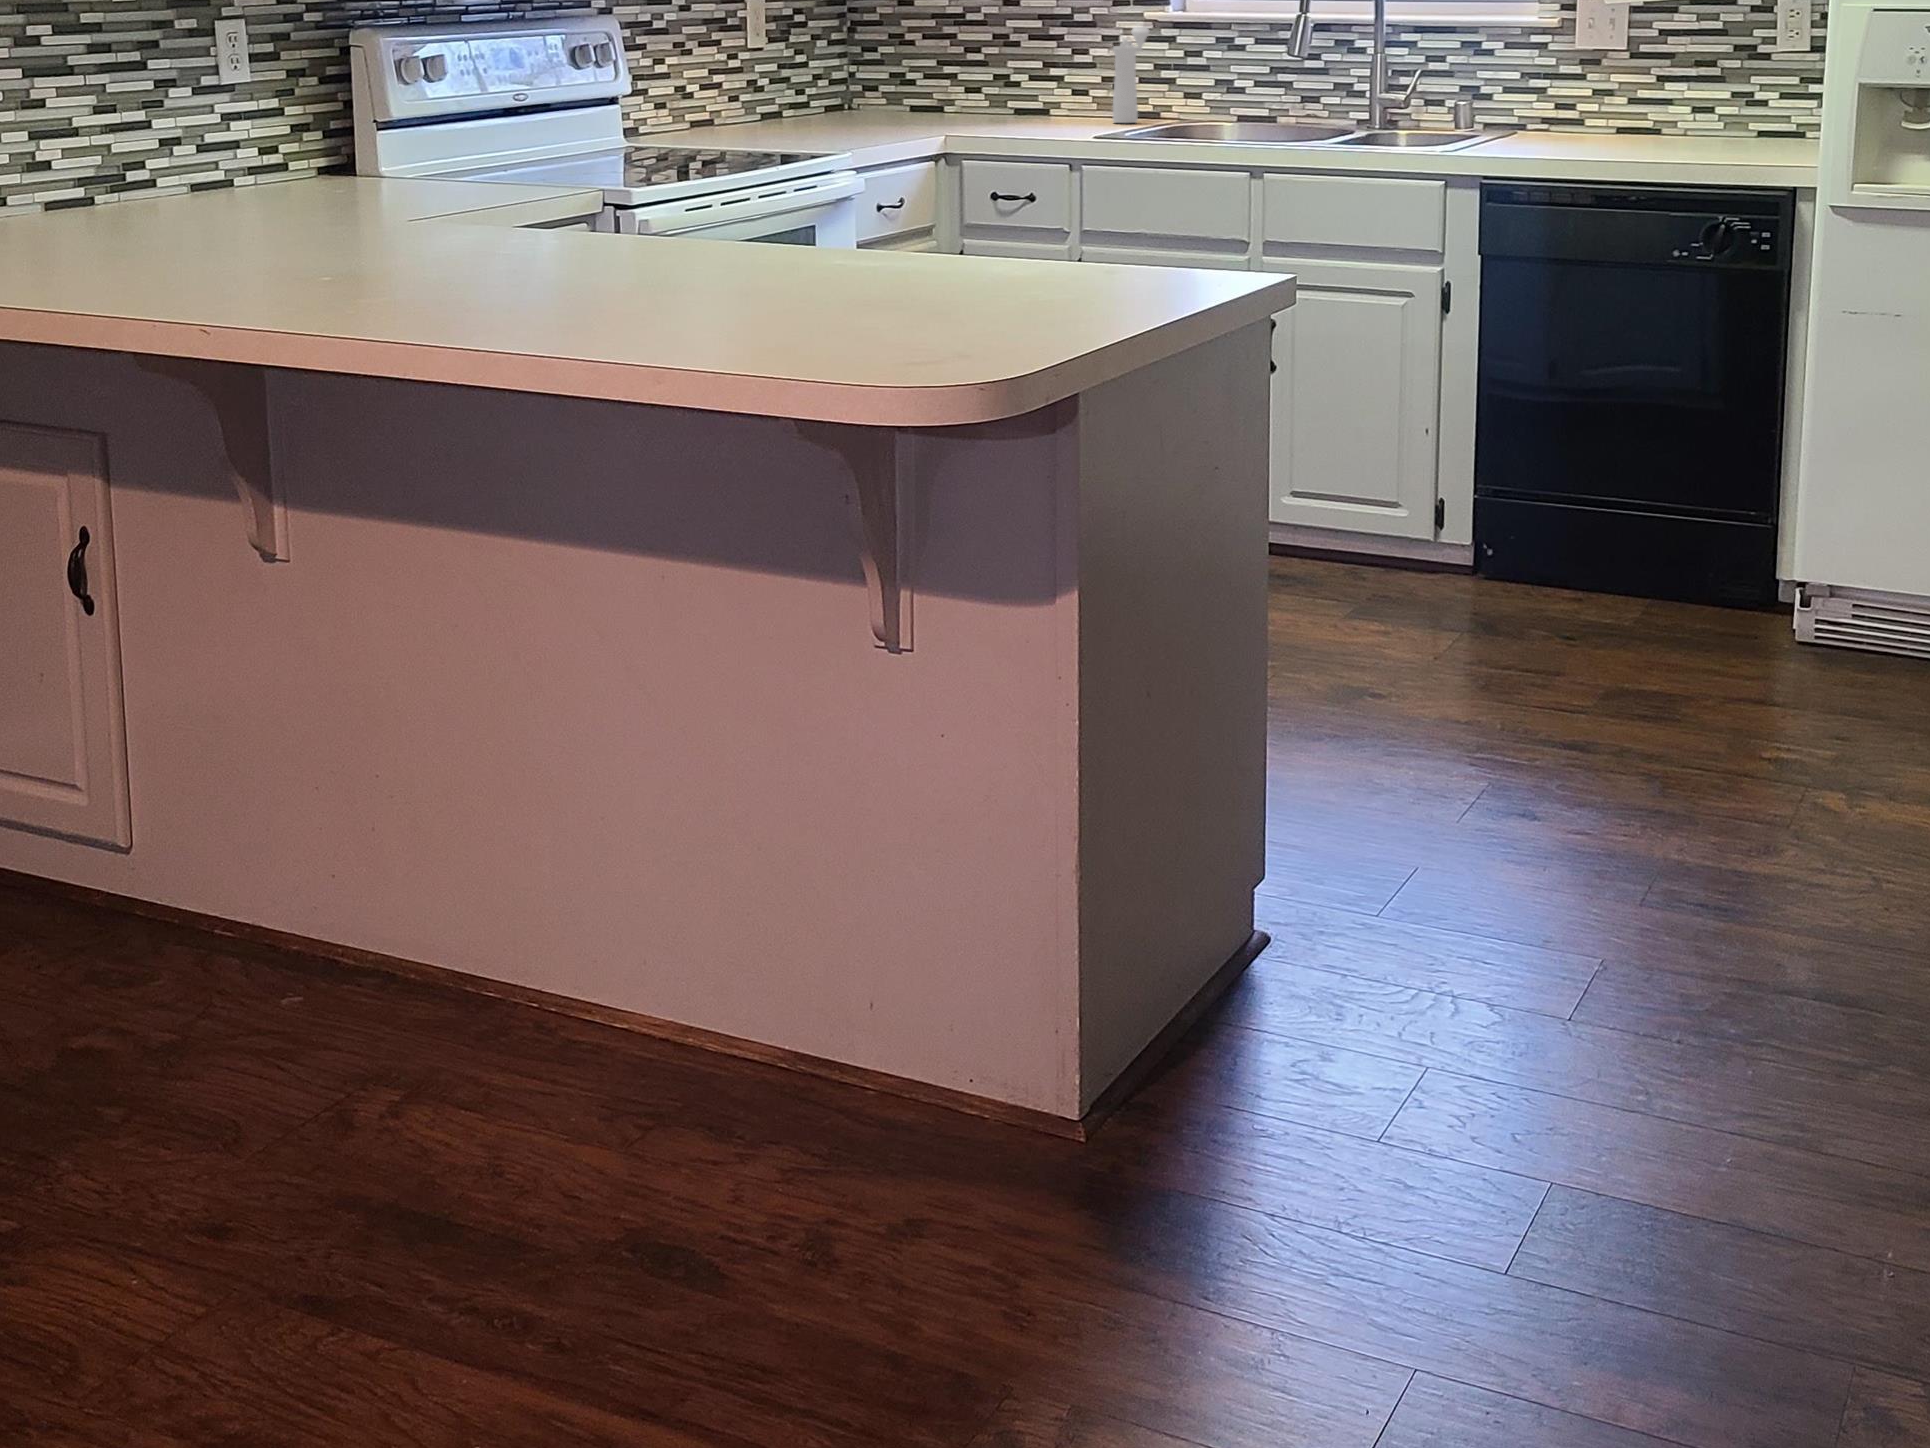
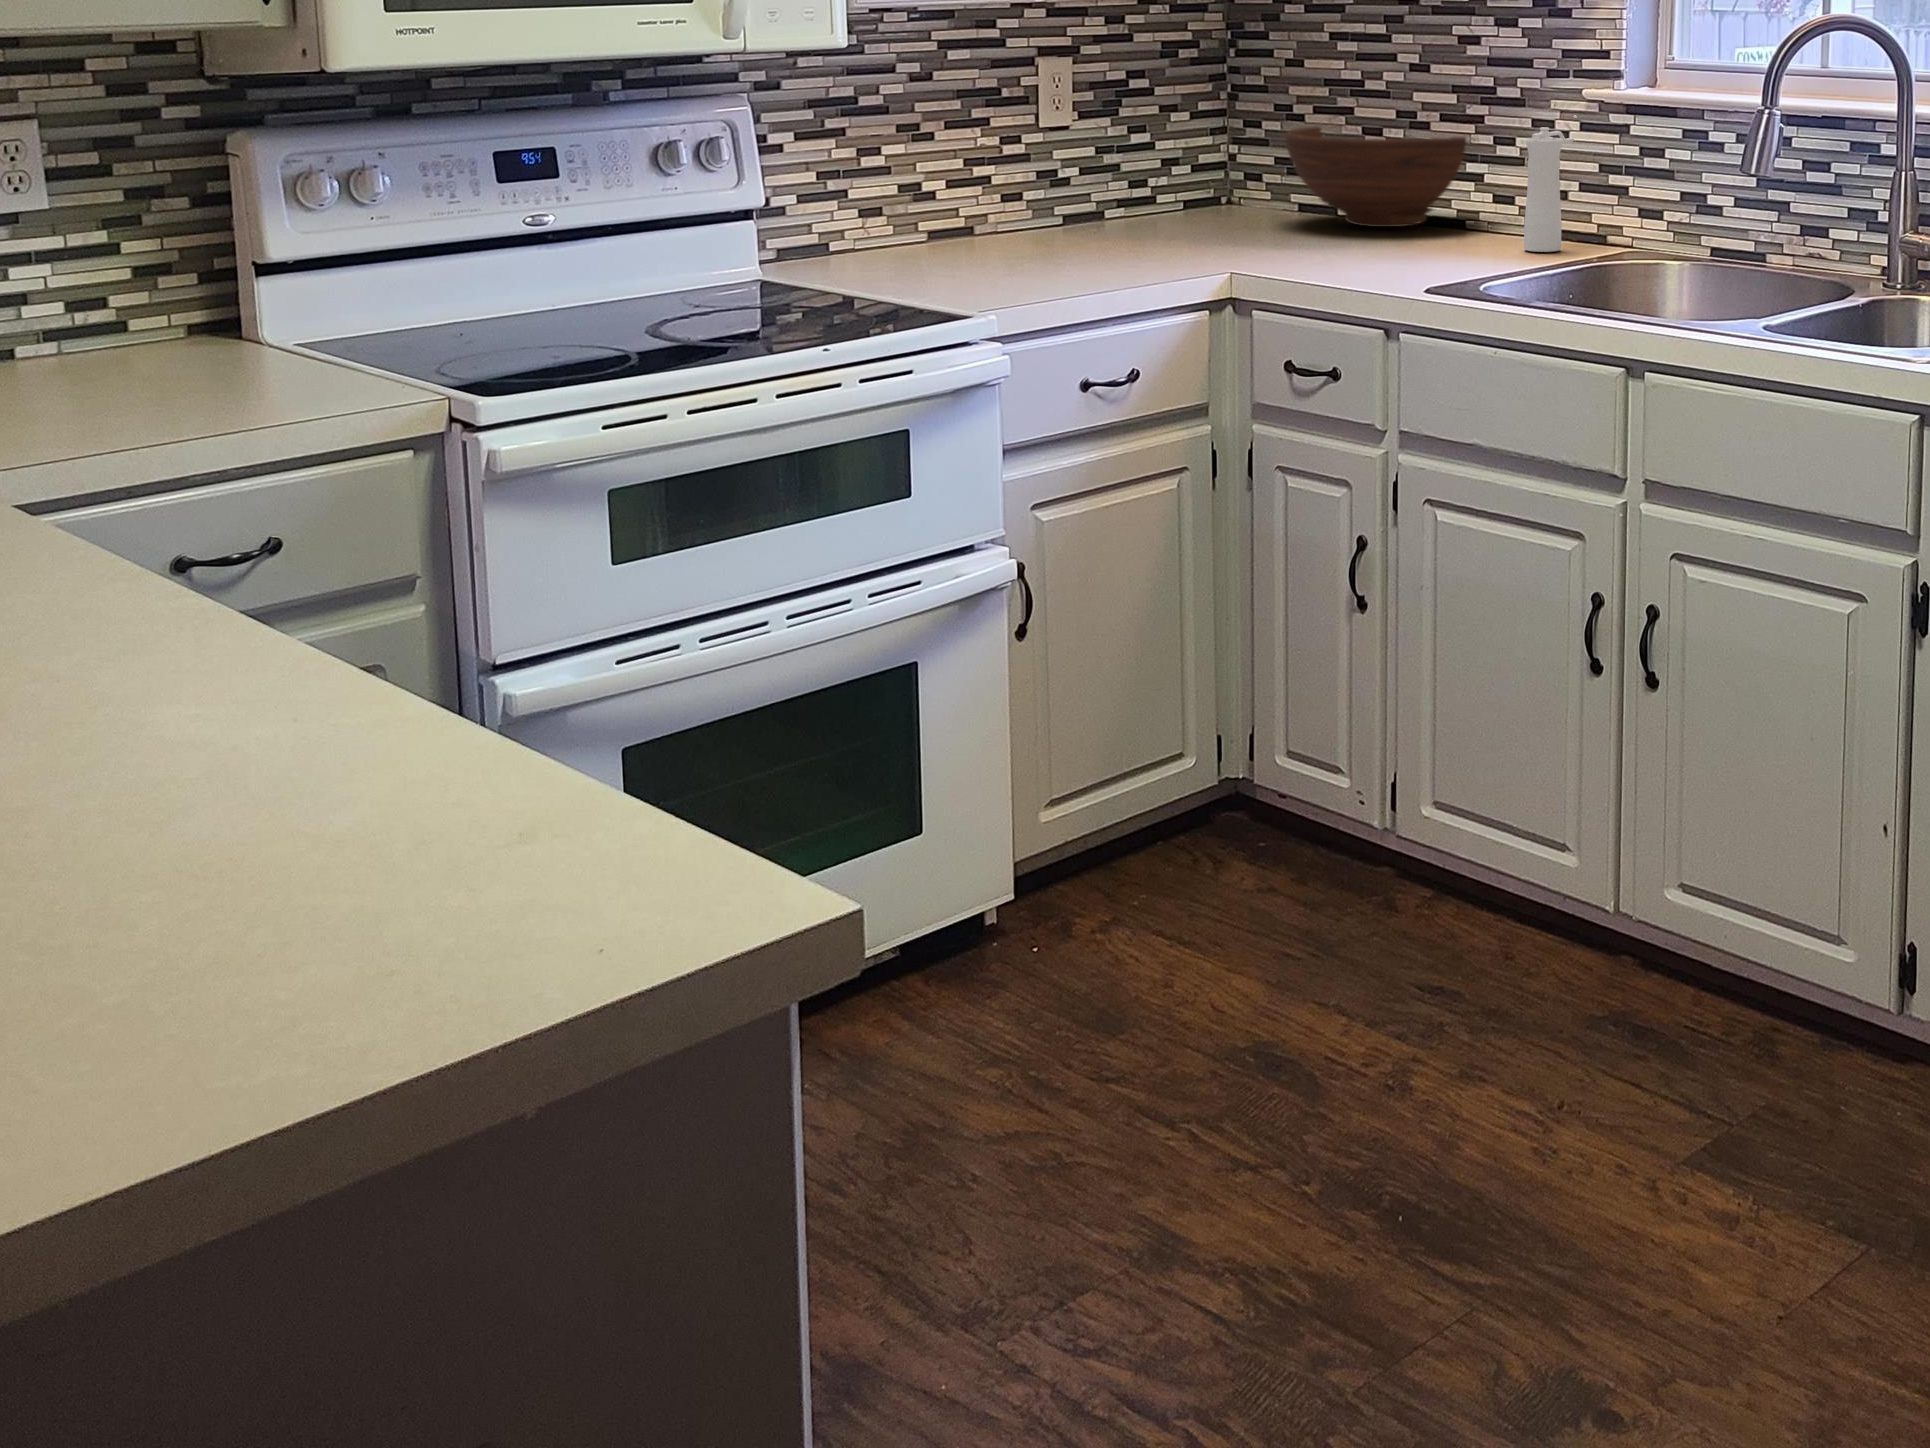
fruit bowl: none [916,47,1058,117] -> present [1286,126,1466,227]

